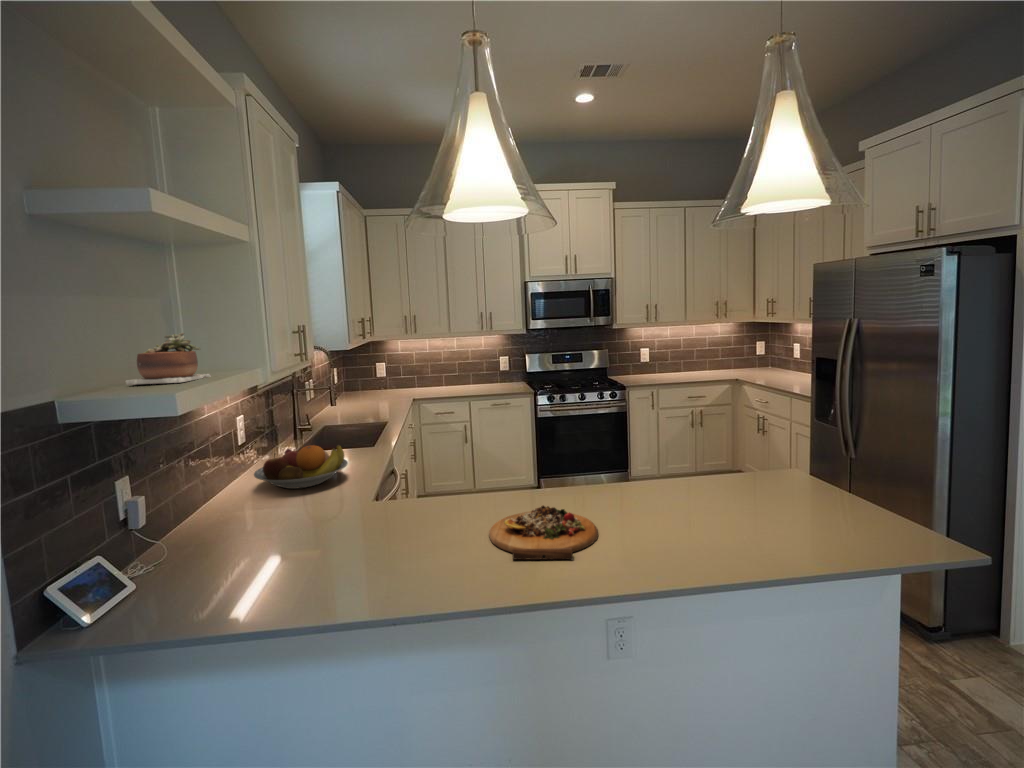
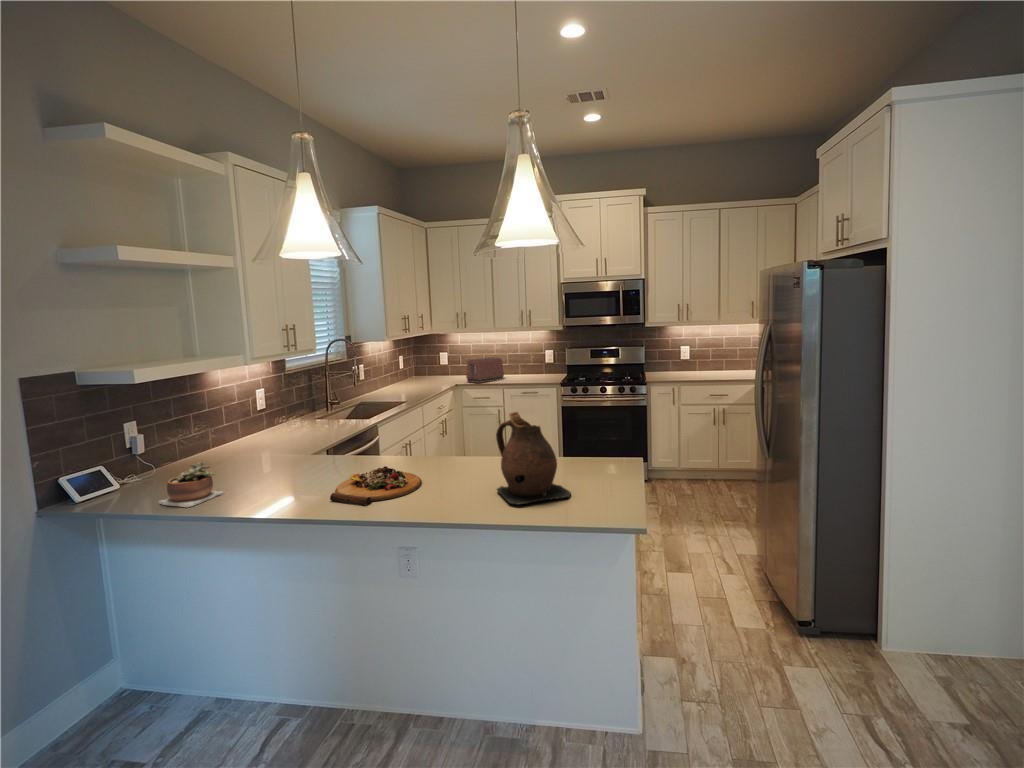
succulent plant: present [126,333,211,384] -> present [159,462,224,507]
toaster: none [421,366,462,396] -> present [466,358,504,383]
ceramic pitcher: none [692,424,788,535] -> present [496,412,571,505]
fruit bowl: present [254,445,348,489] -> none [257,412,327,442]

